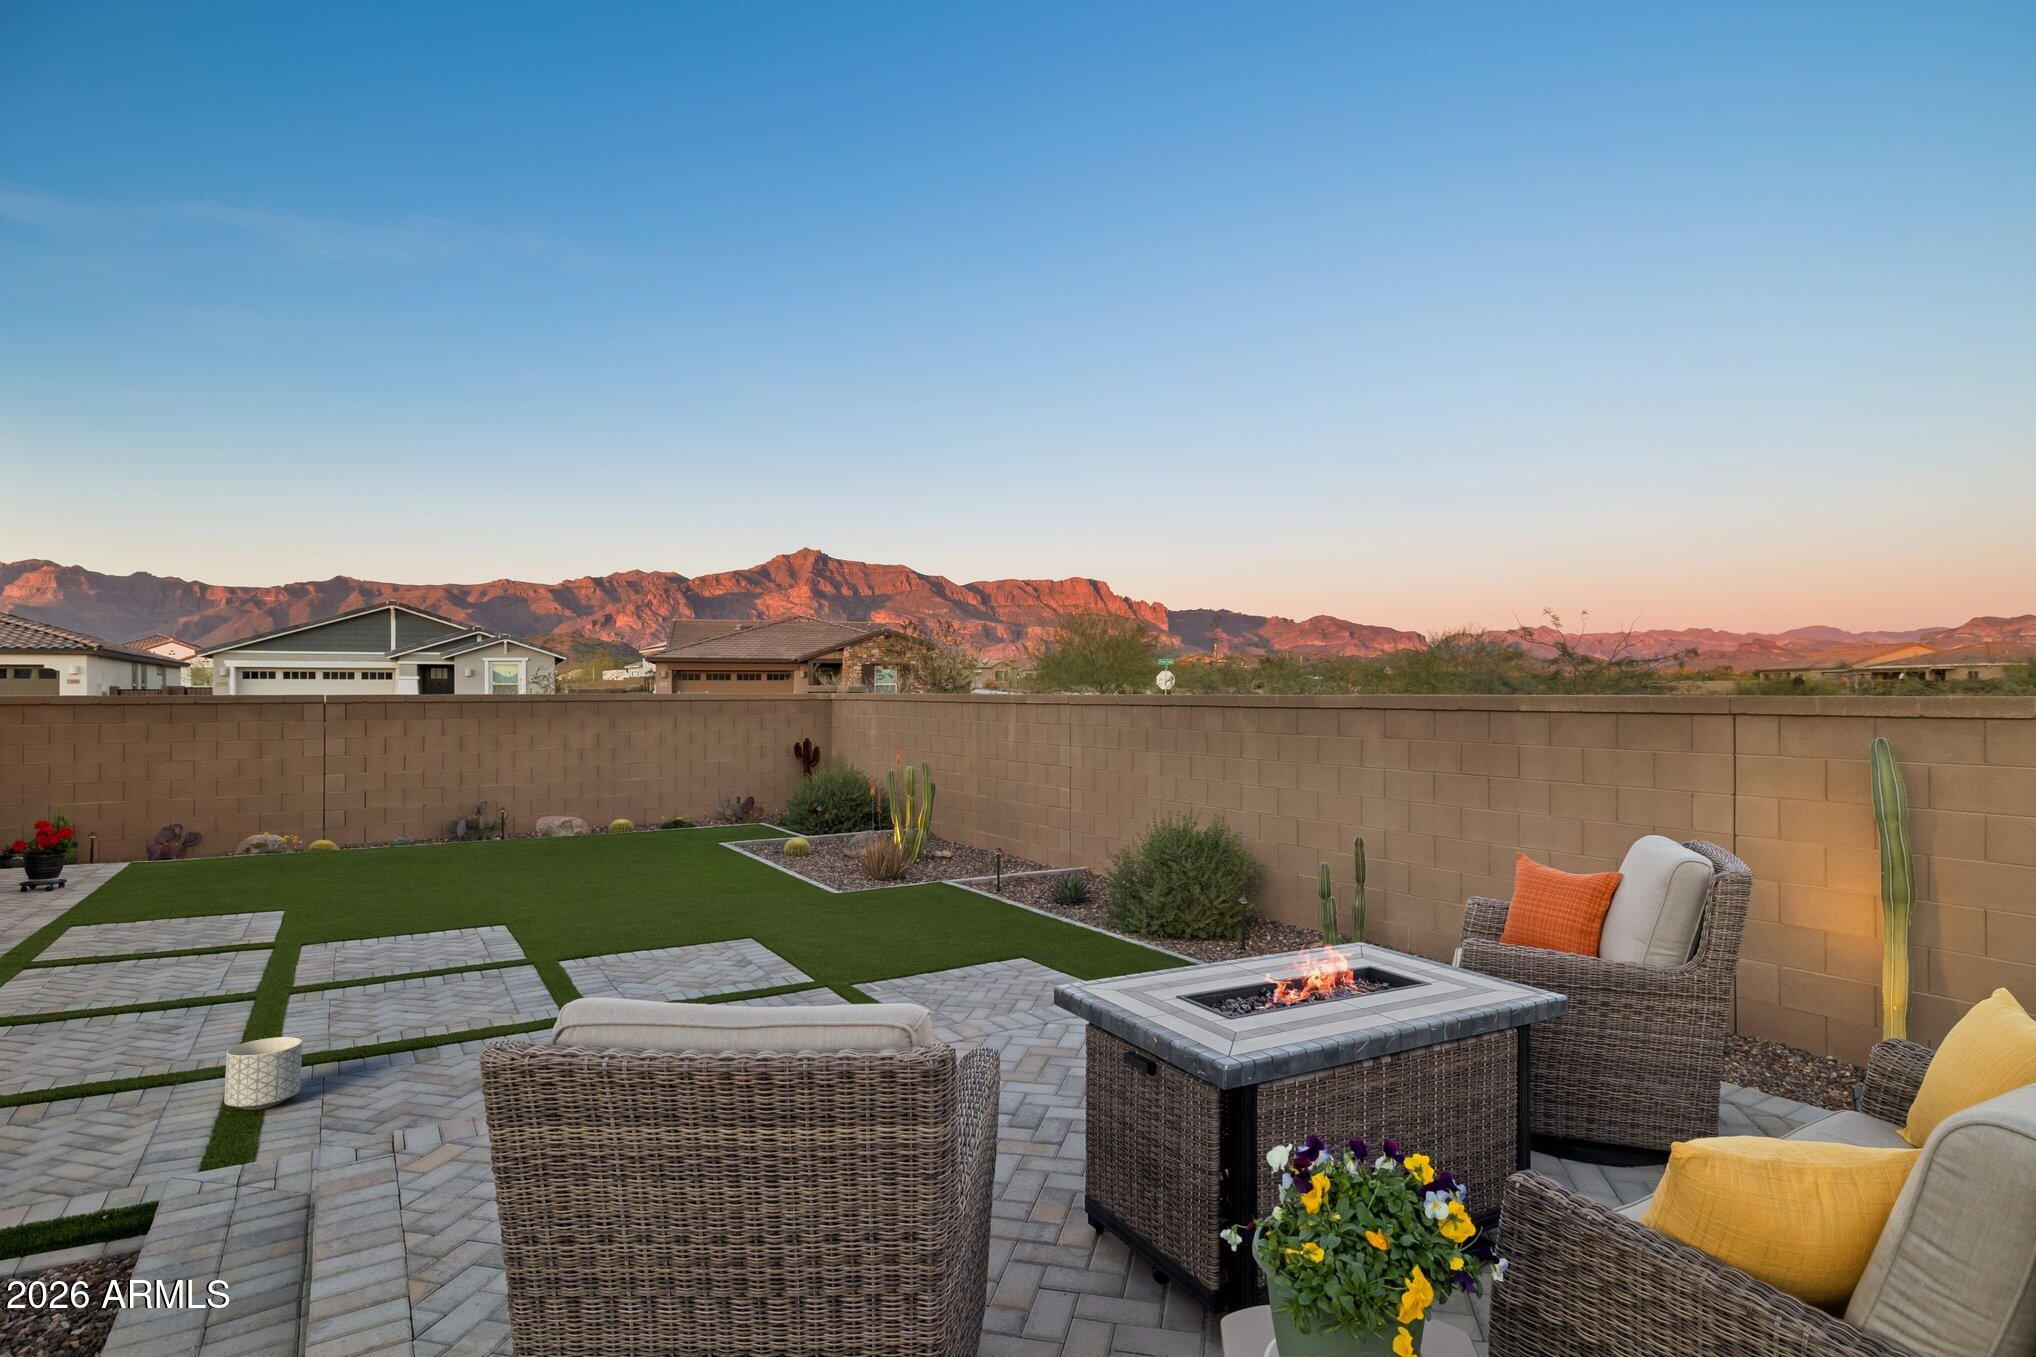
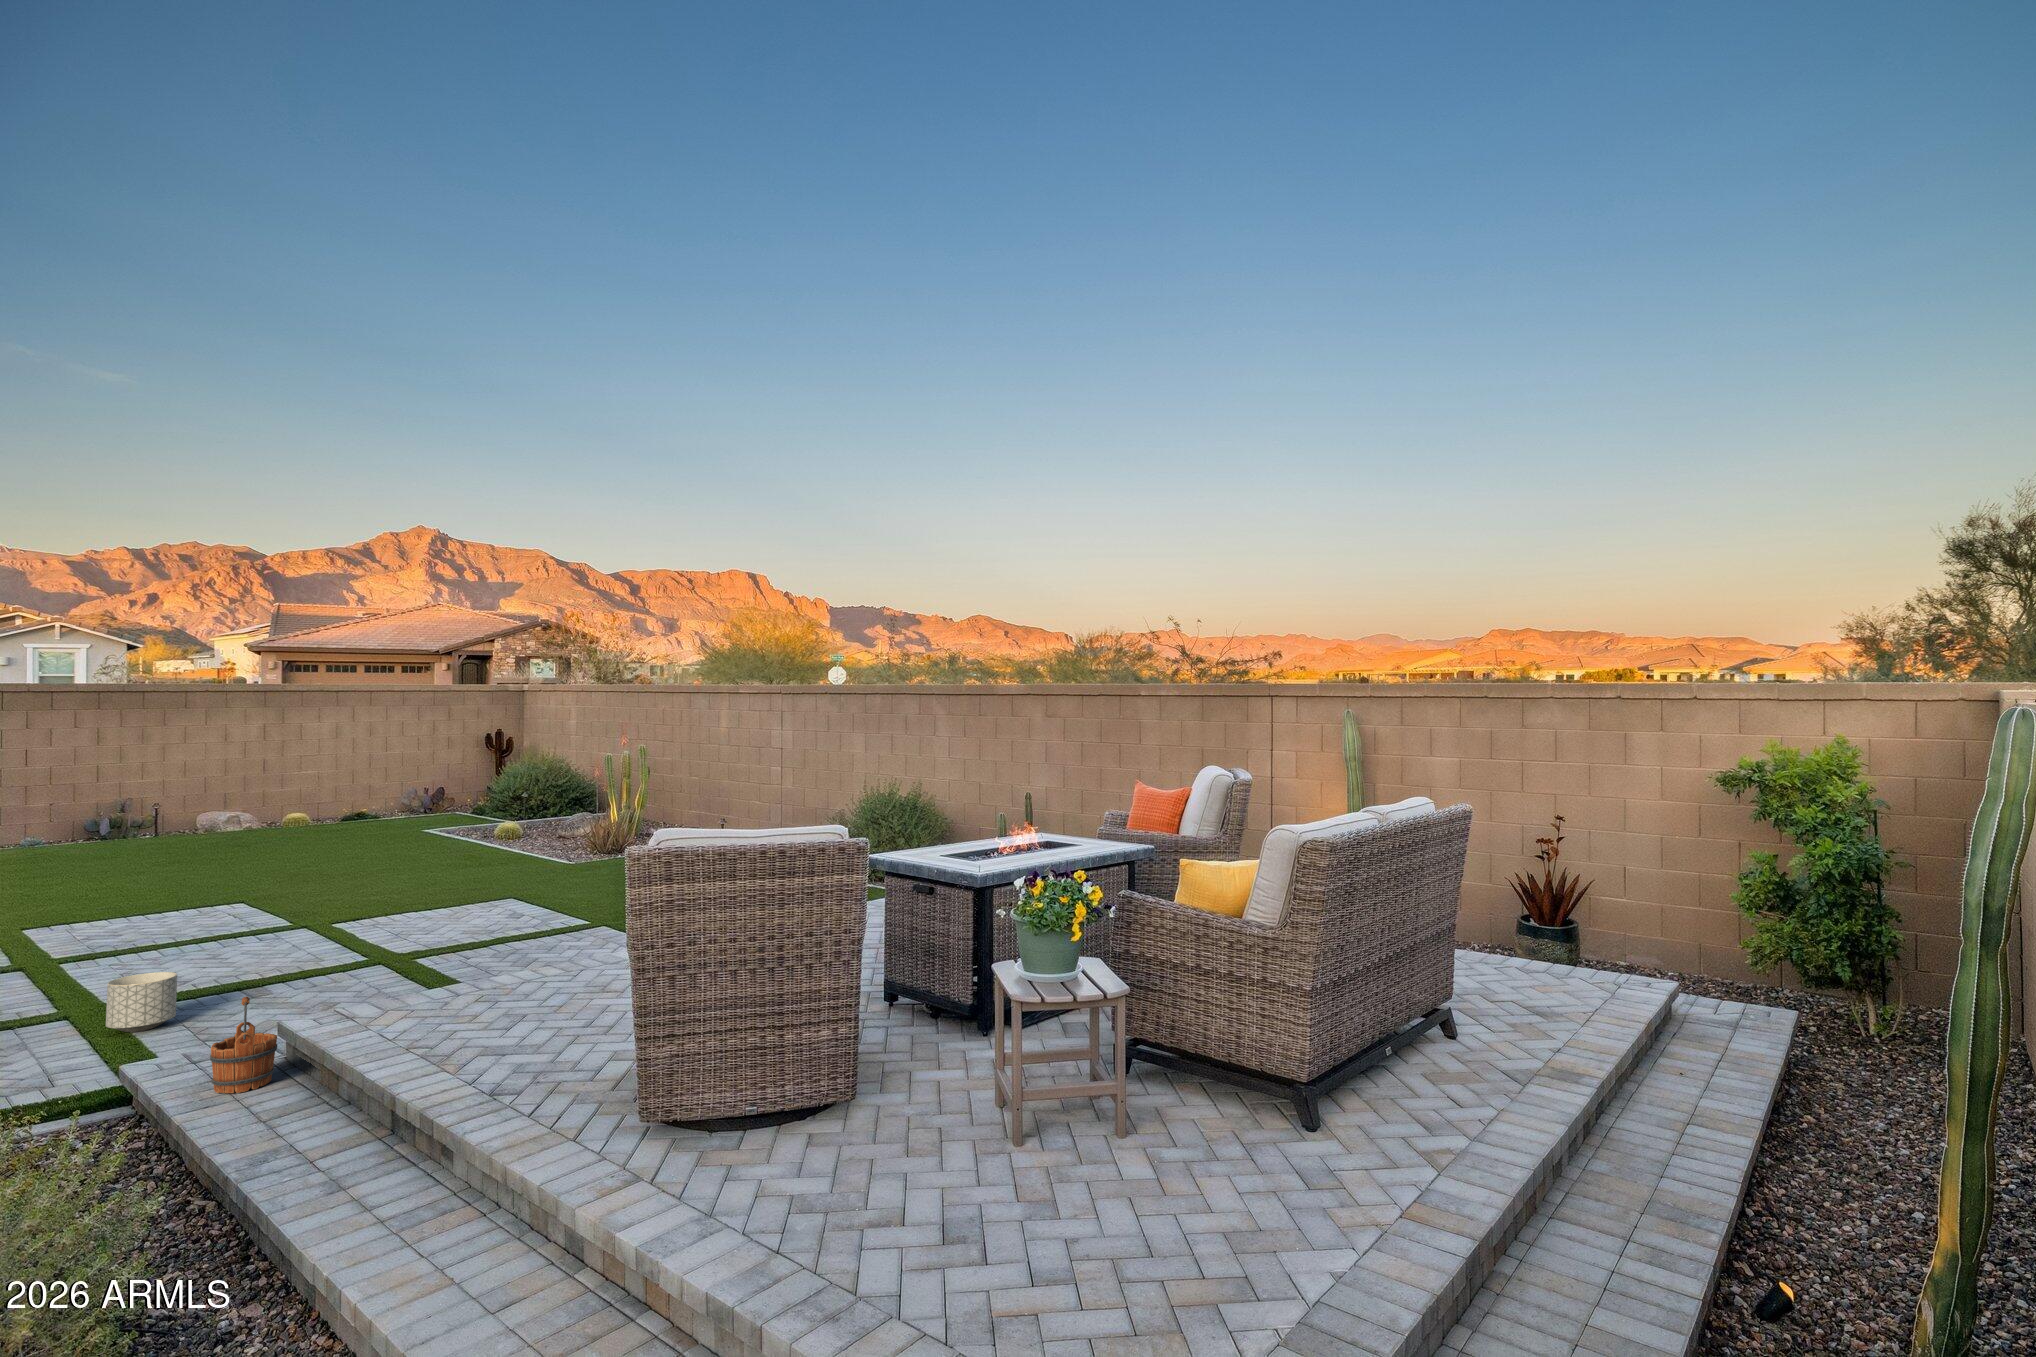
wooden bucket: none [204,1119,292,1255] -> present [210,997,277,1093]

